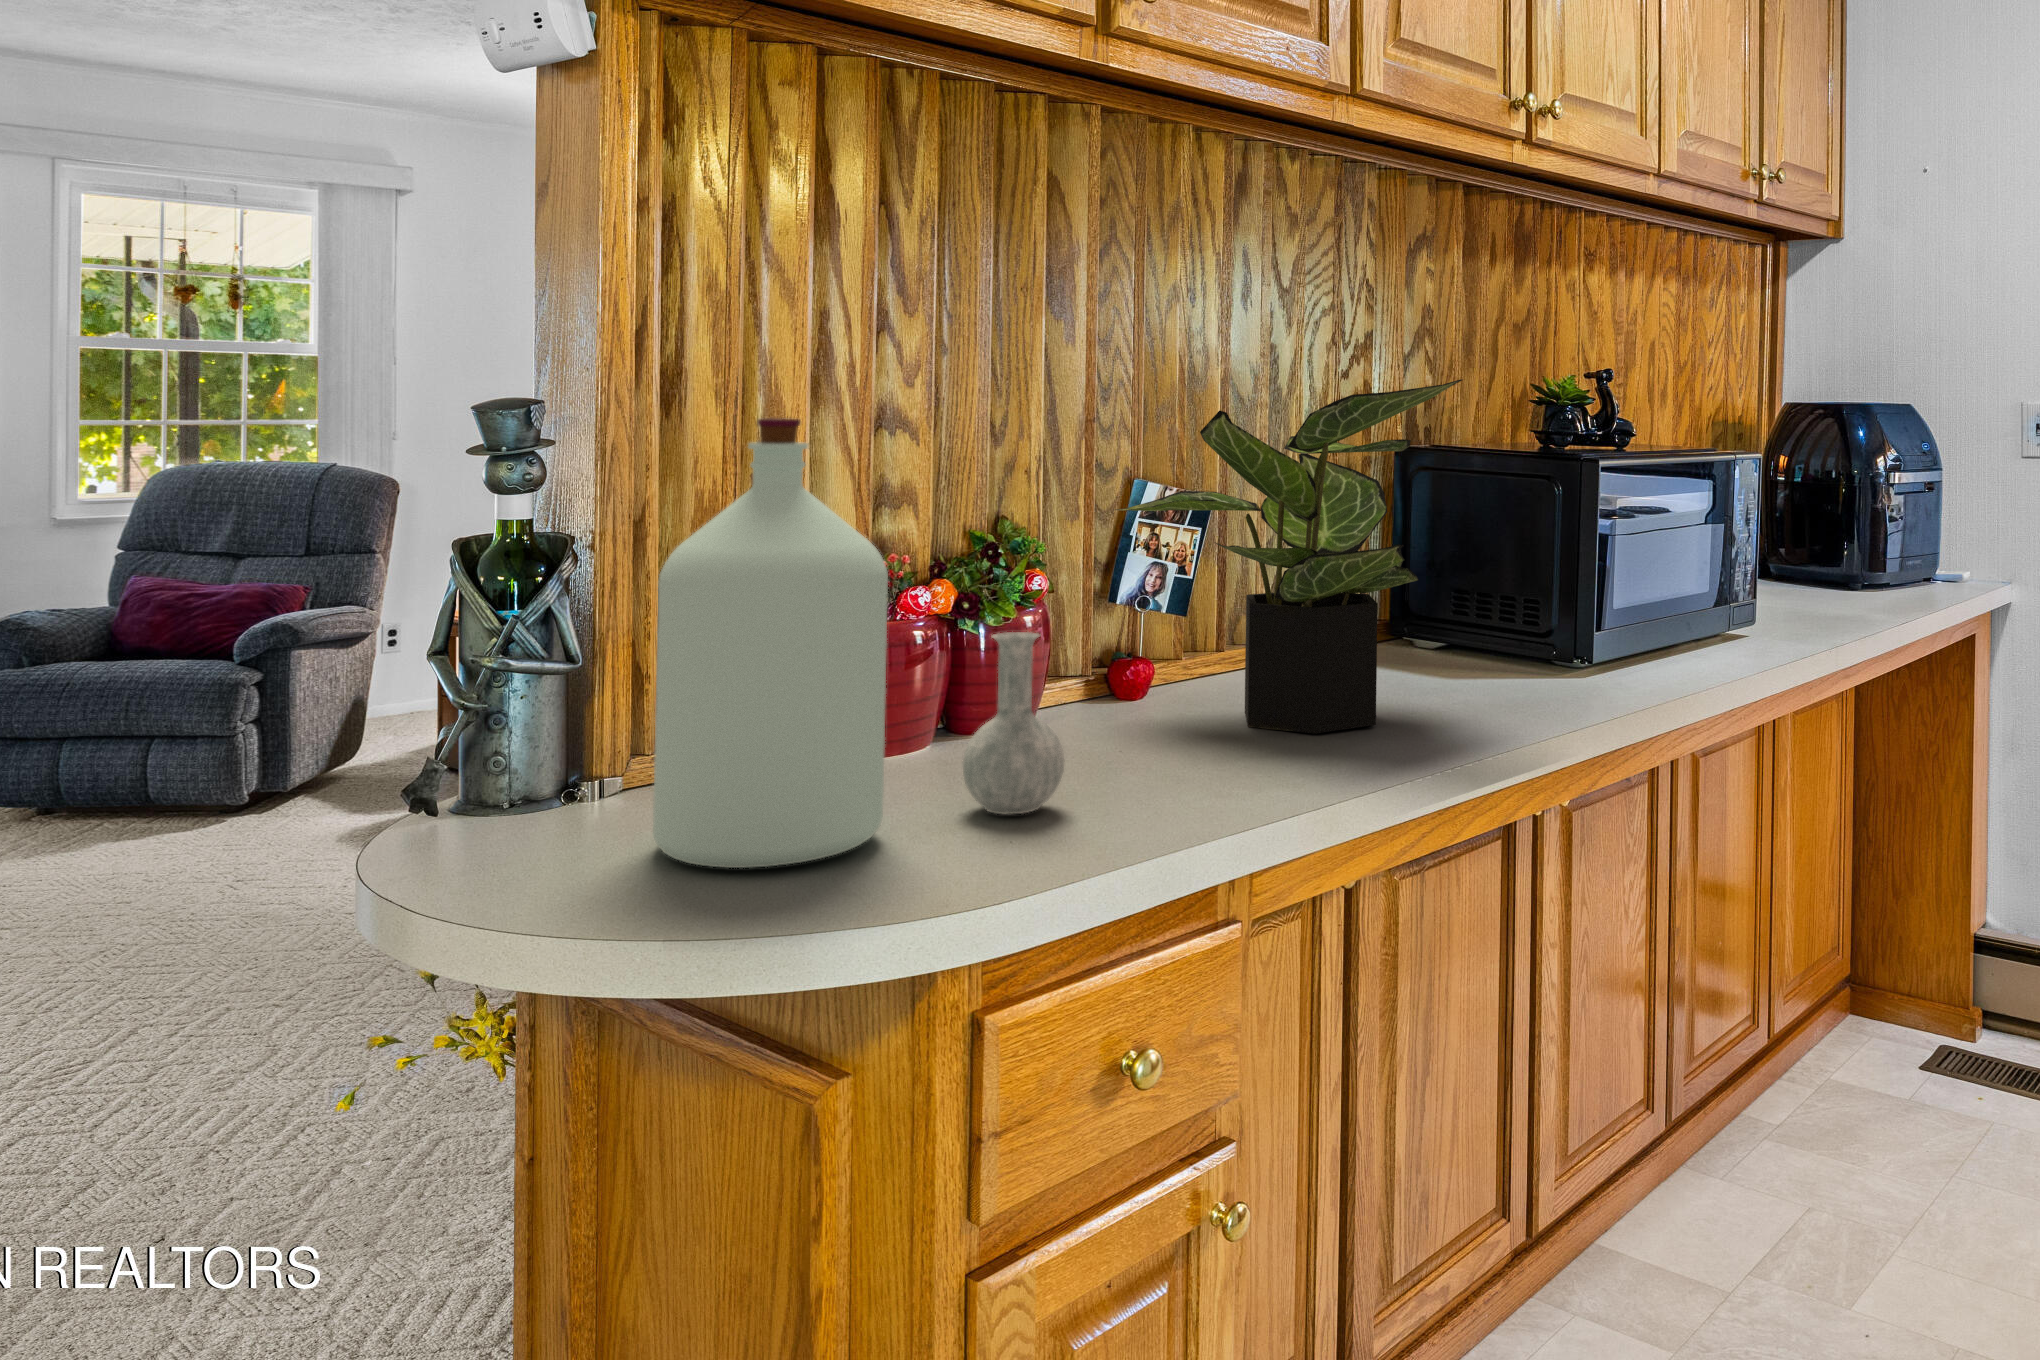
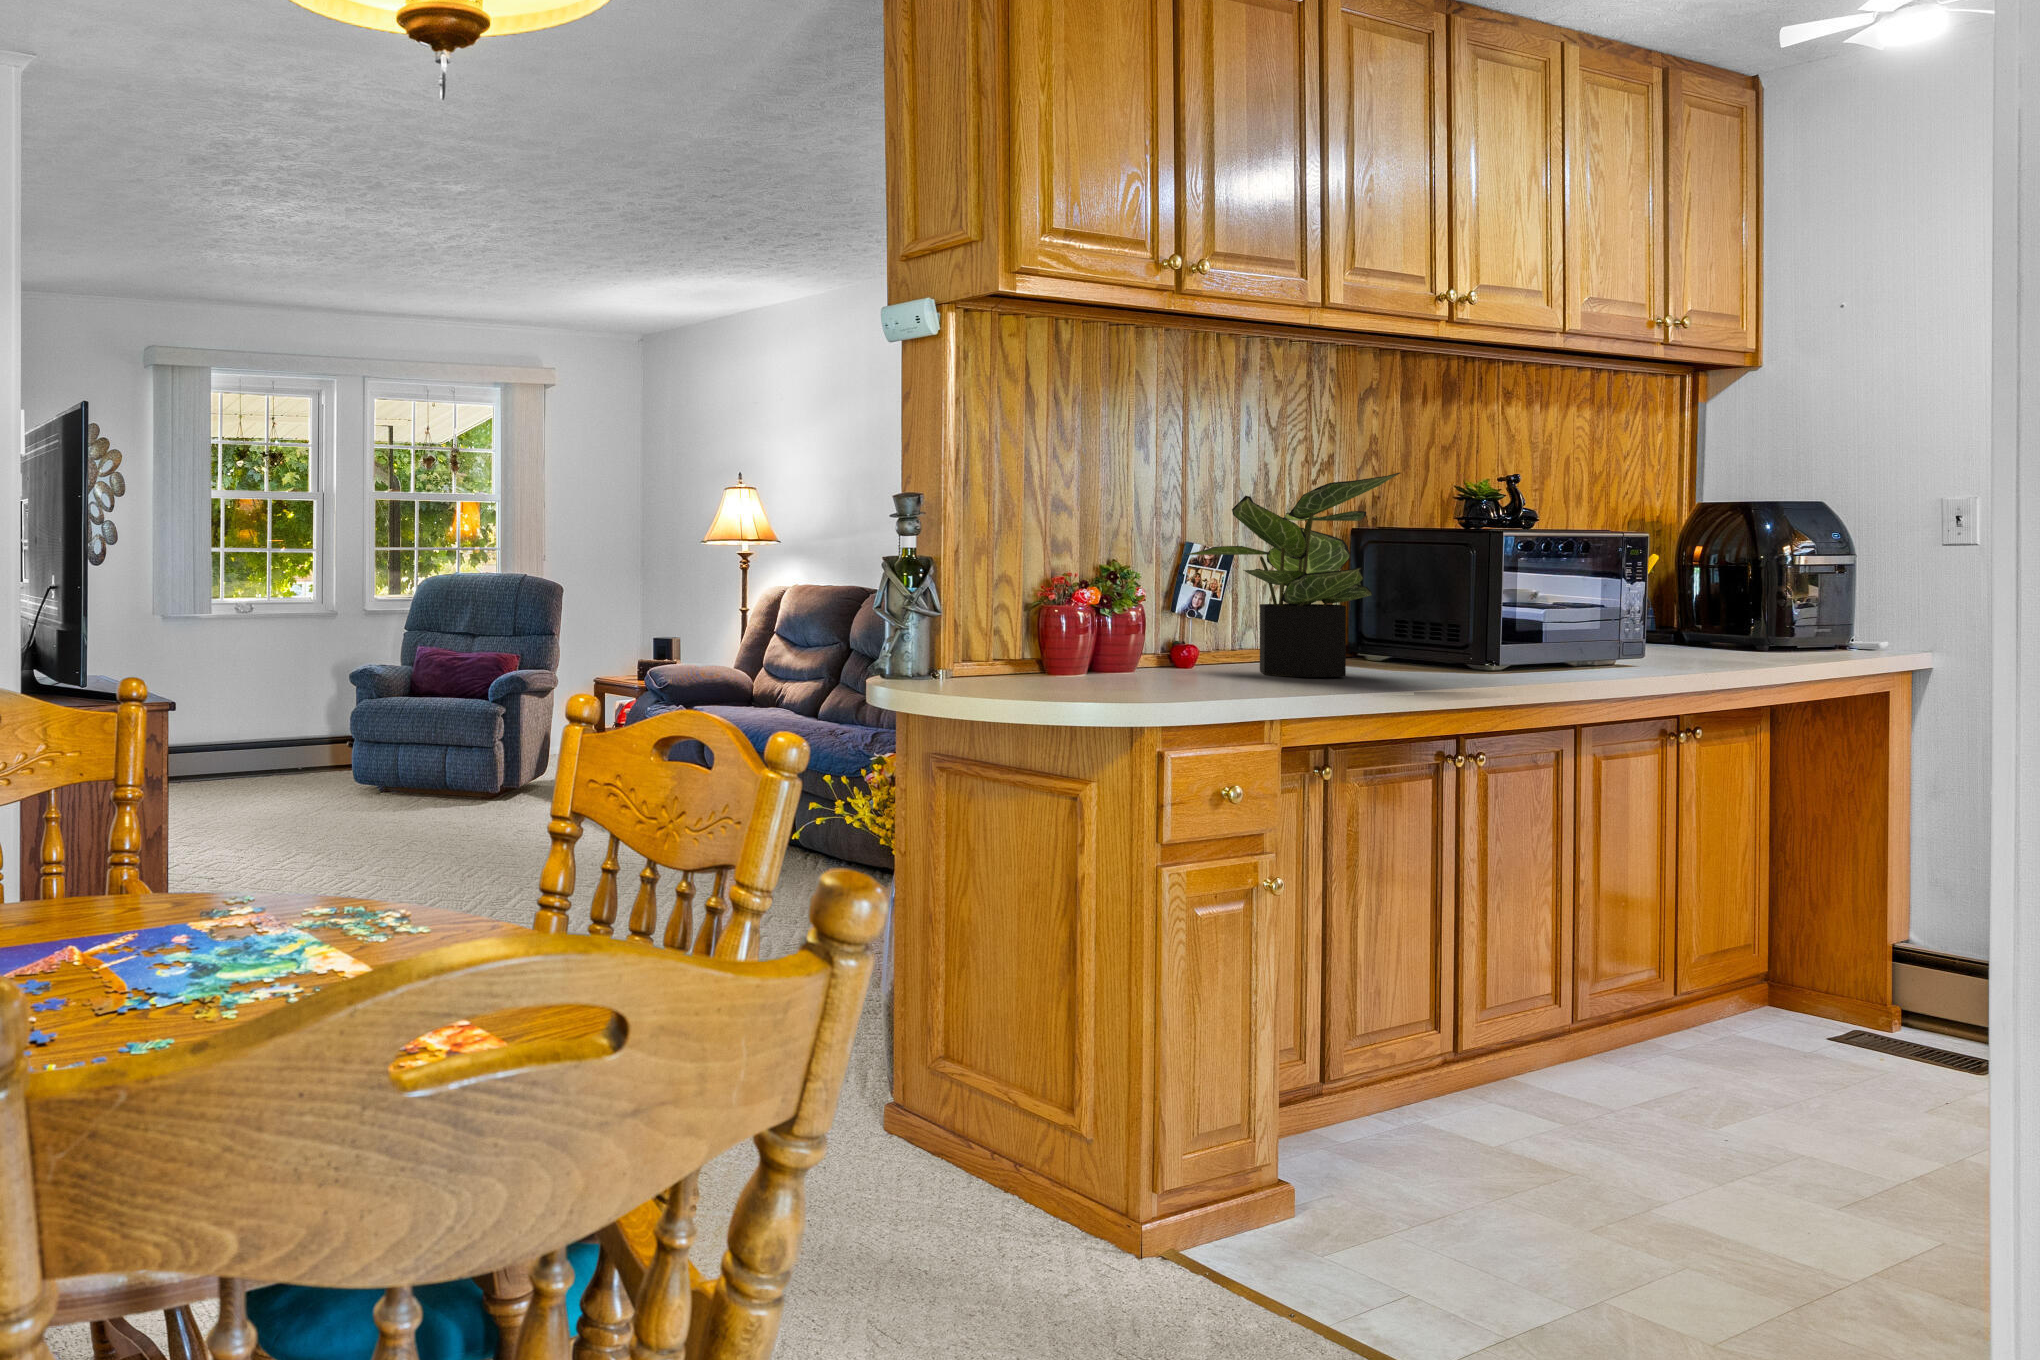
bottle: present [653,418,1064,868] -> none [996,494,1178,687]

